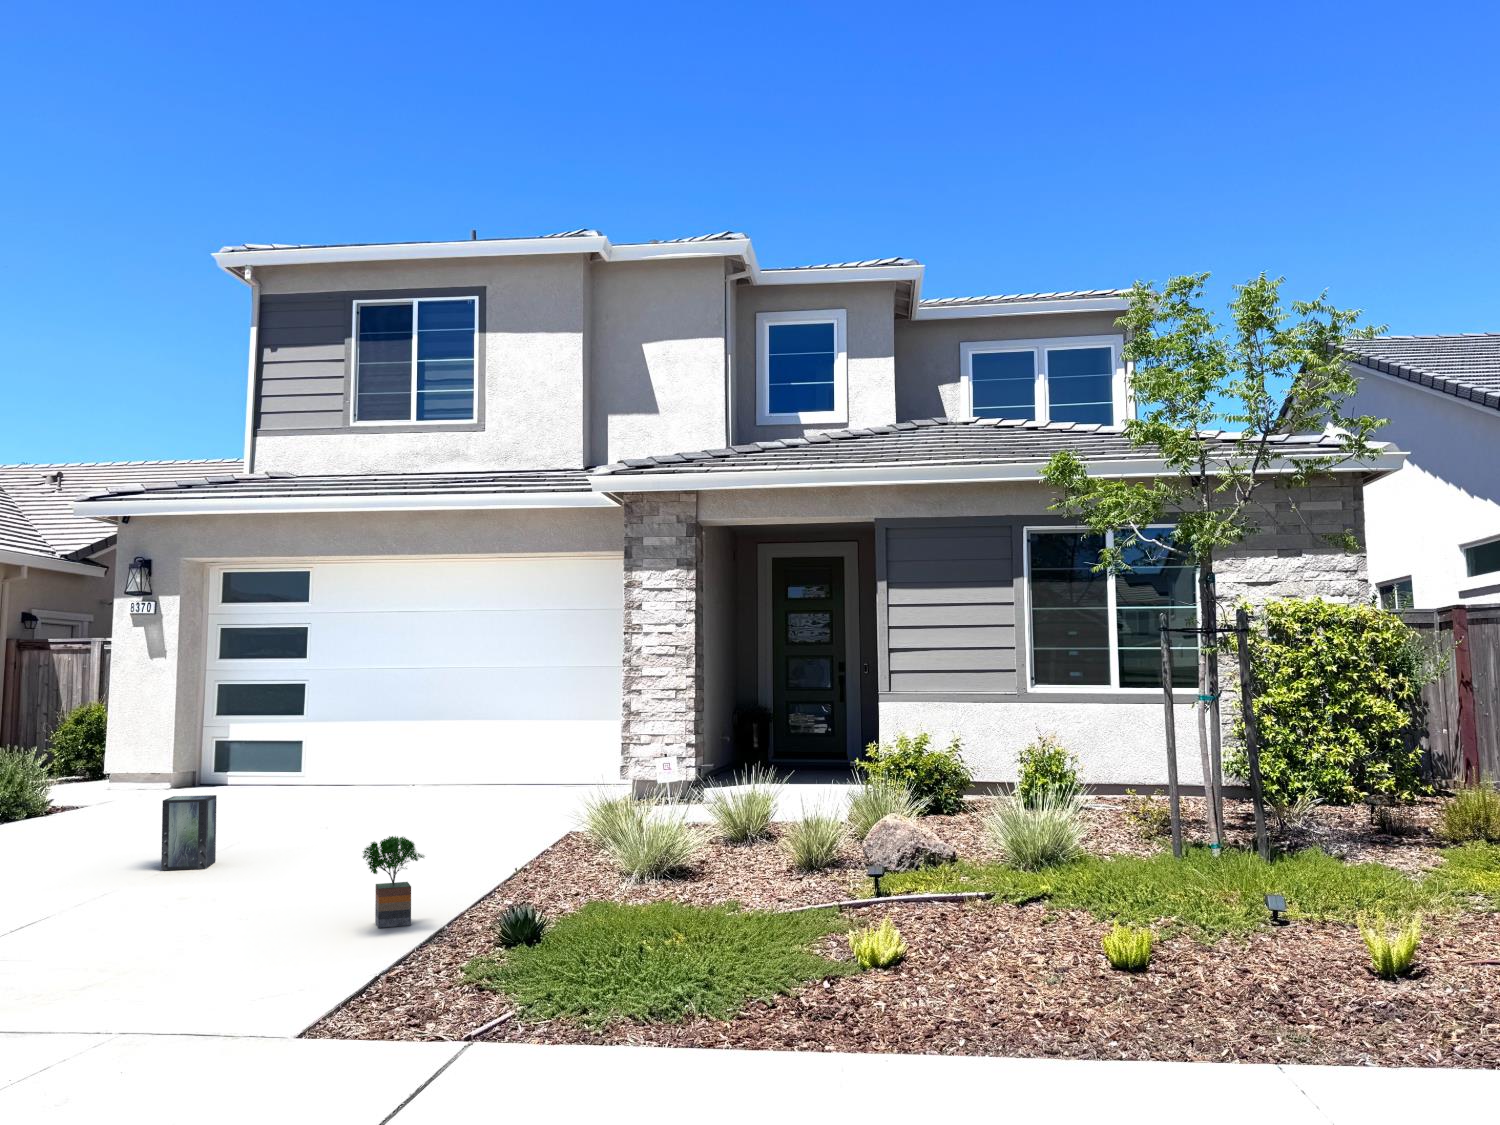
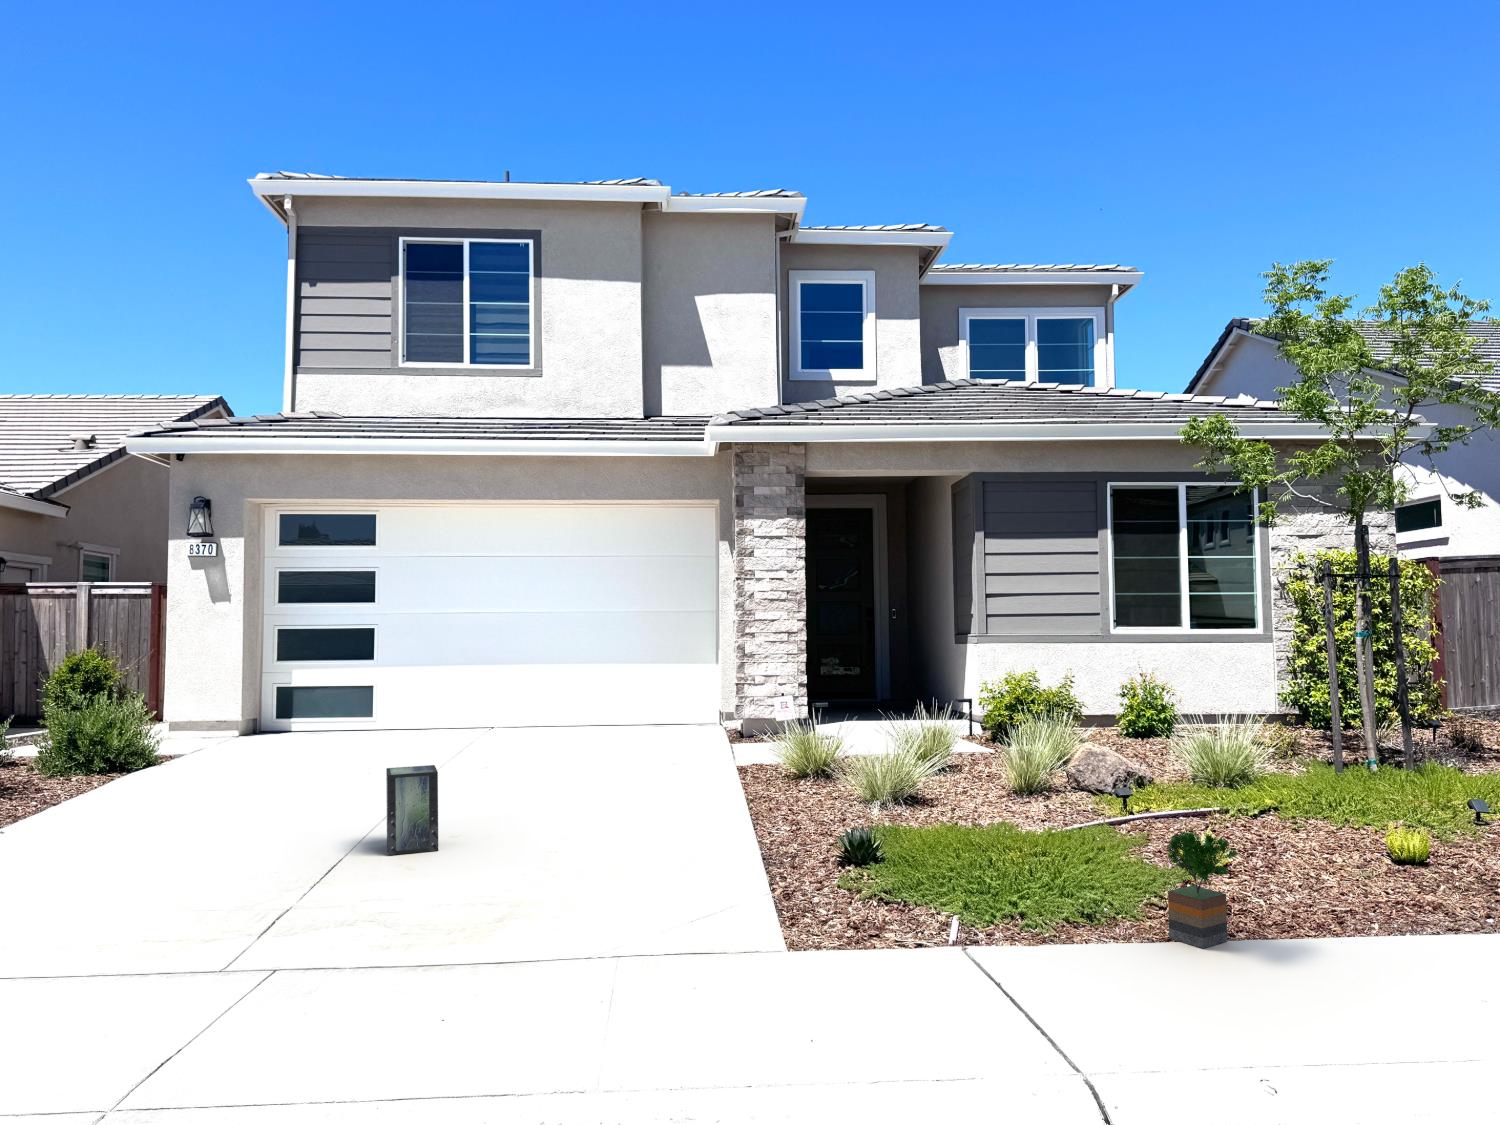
potted tree: present [363,836,424,928] -> present [1167,831,1238,948]

